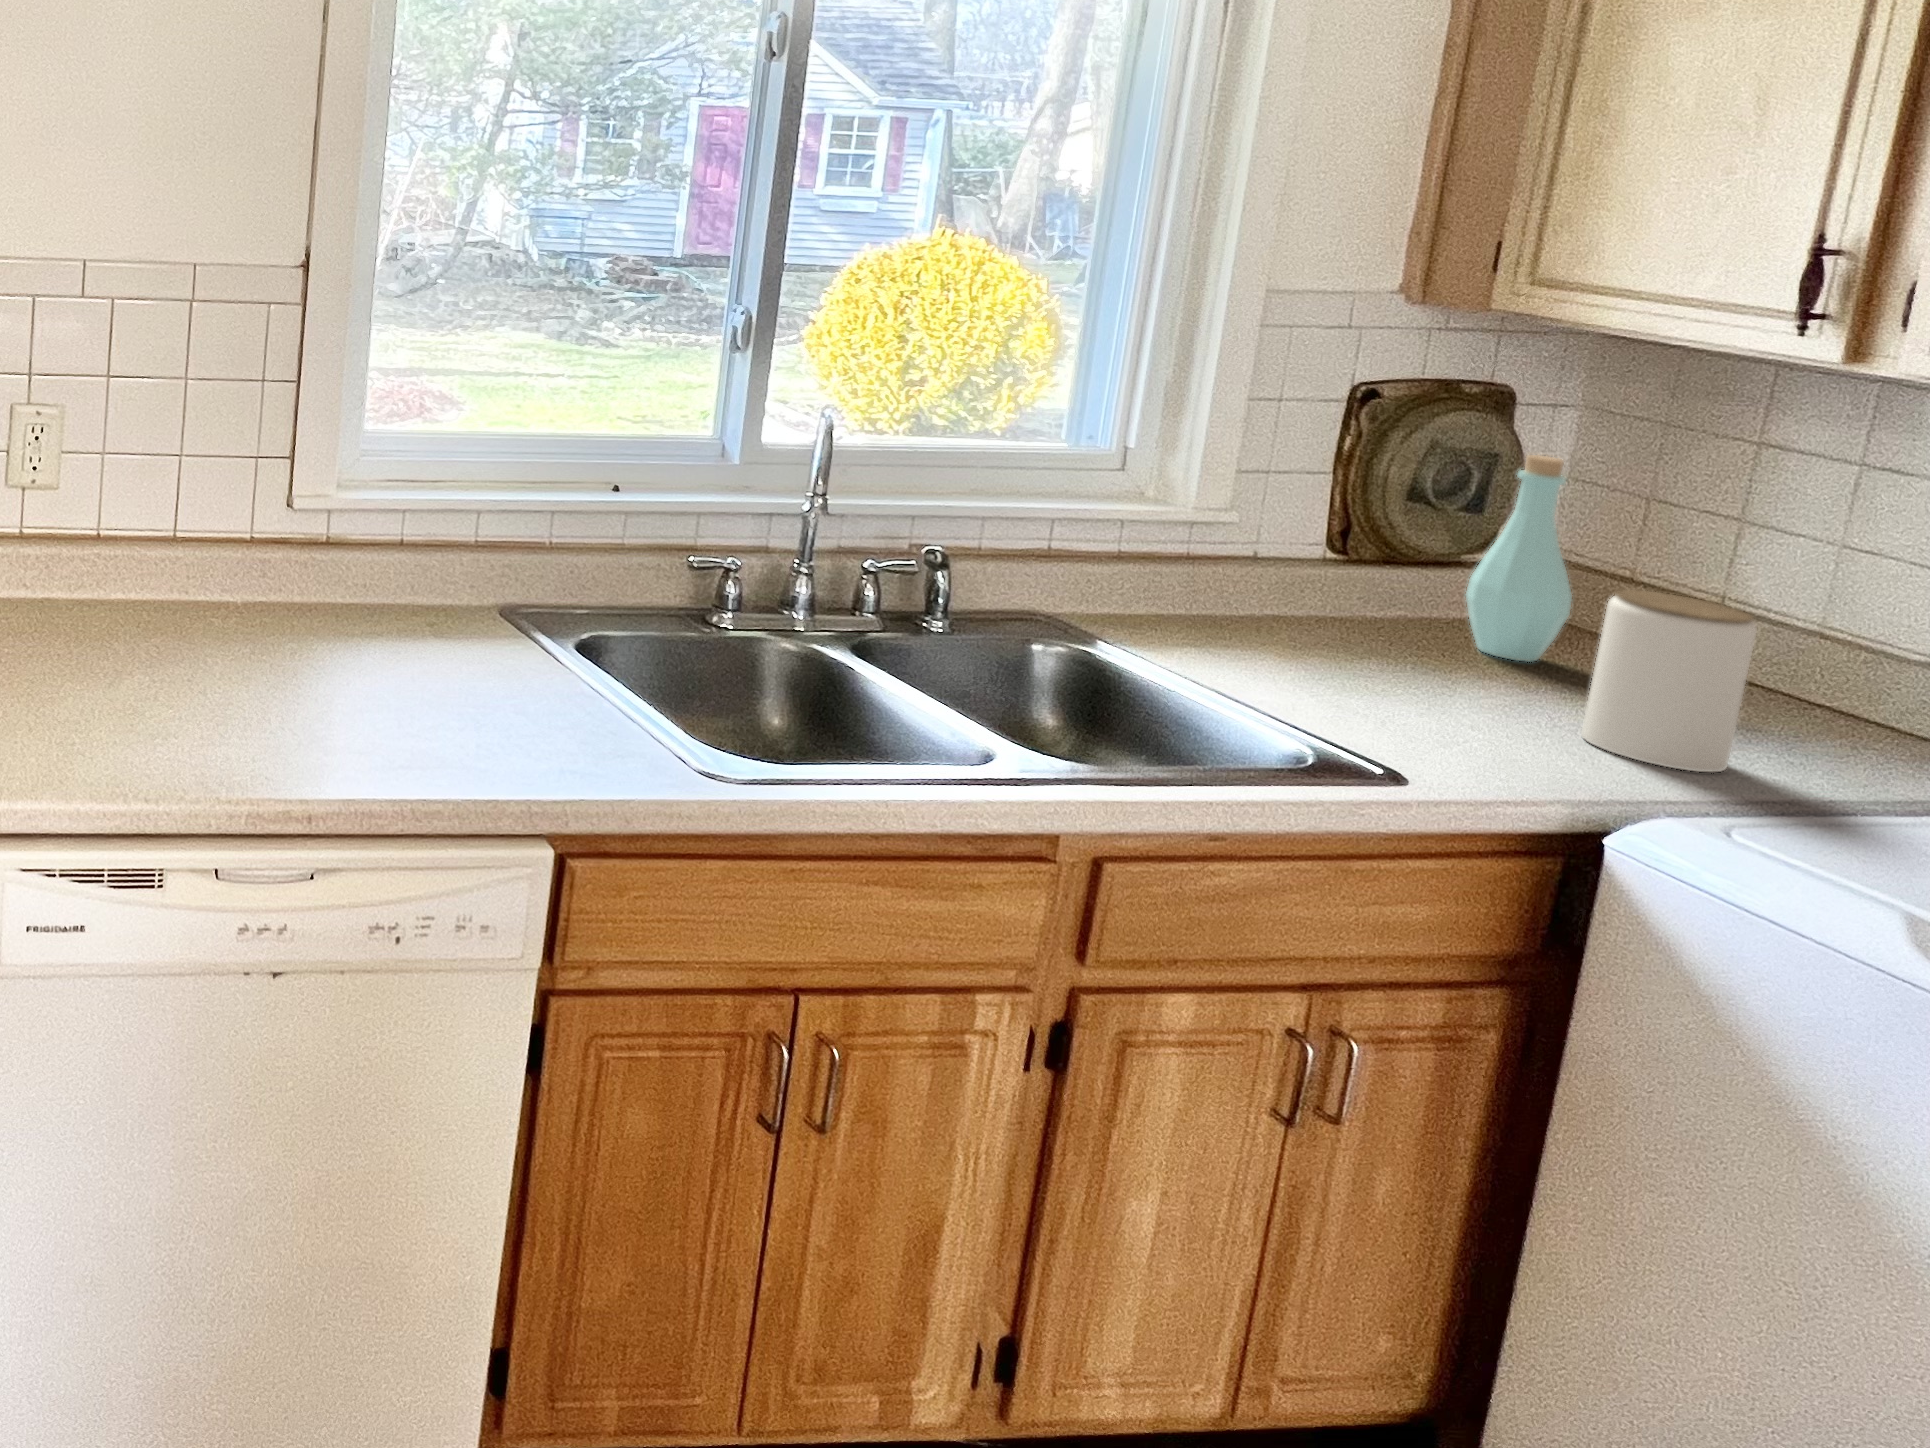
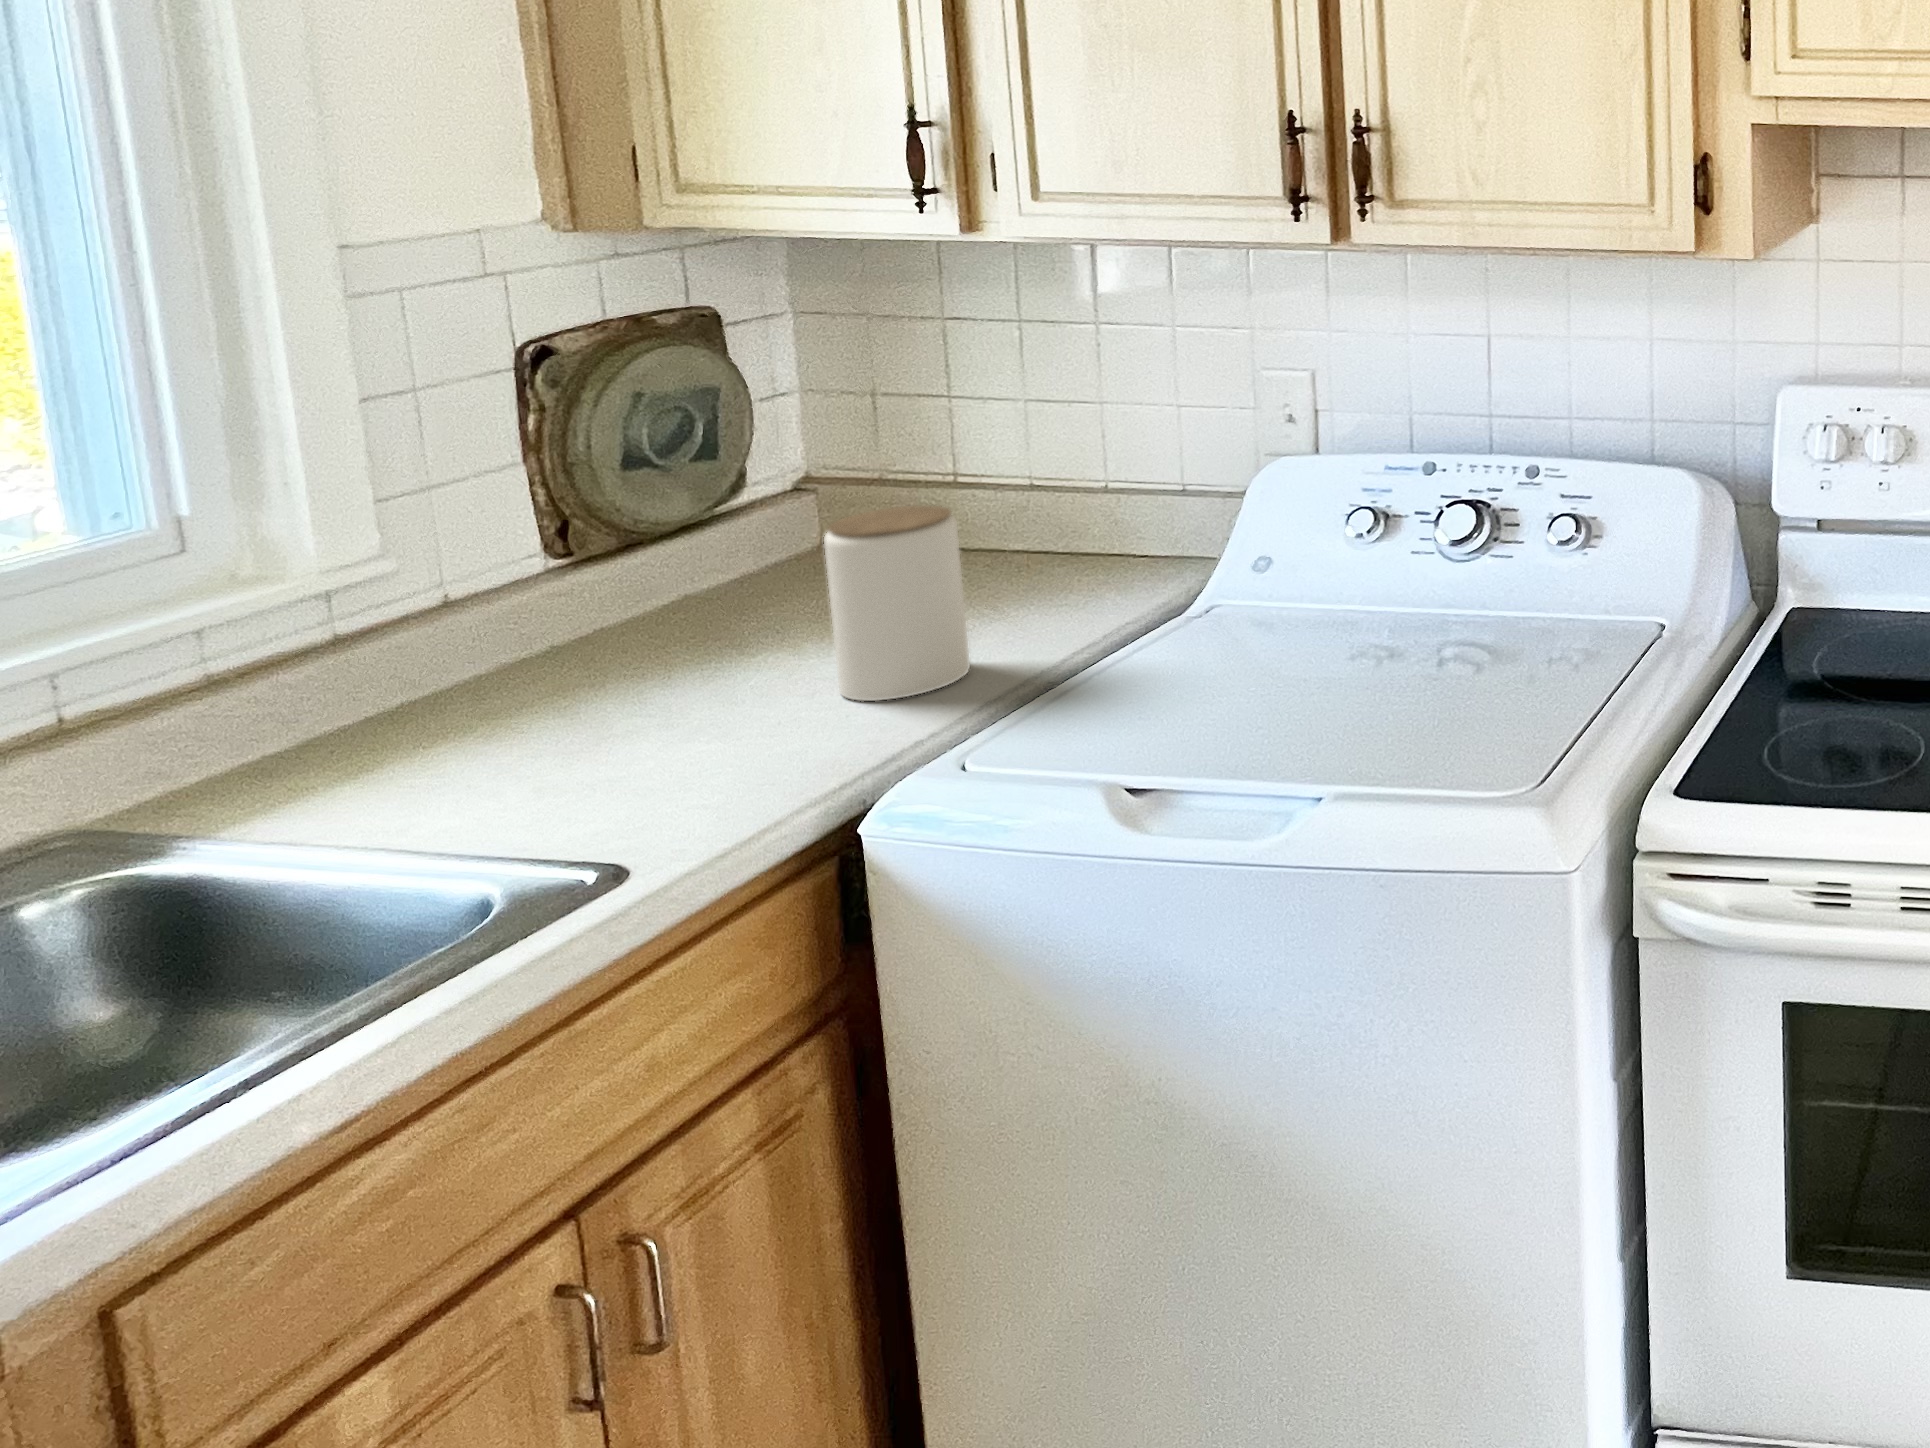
bottle: present [1466,455,1572,662] -> none [714,383,821,619]

